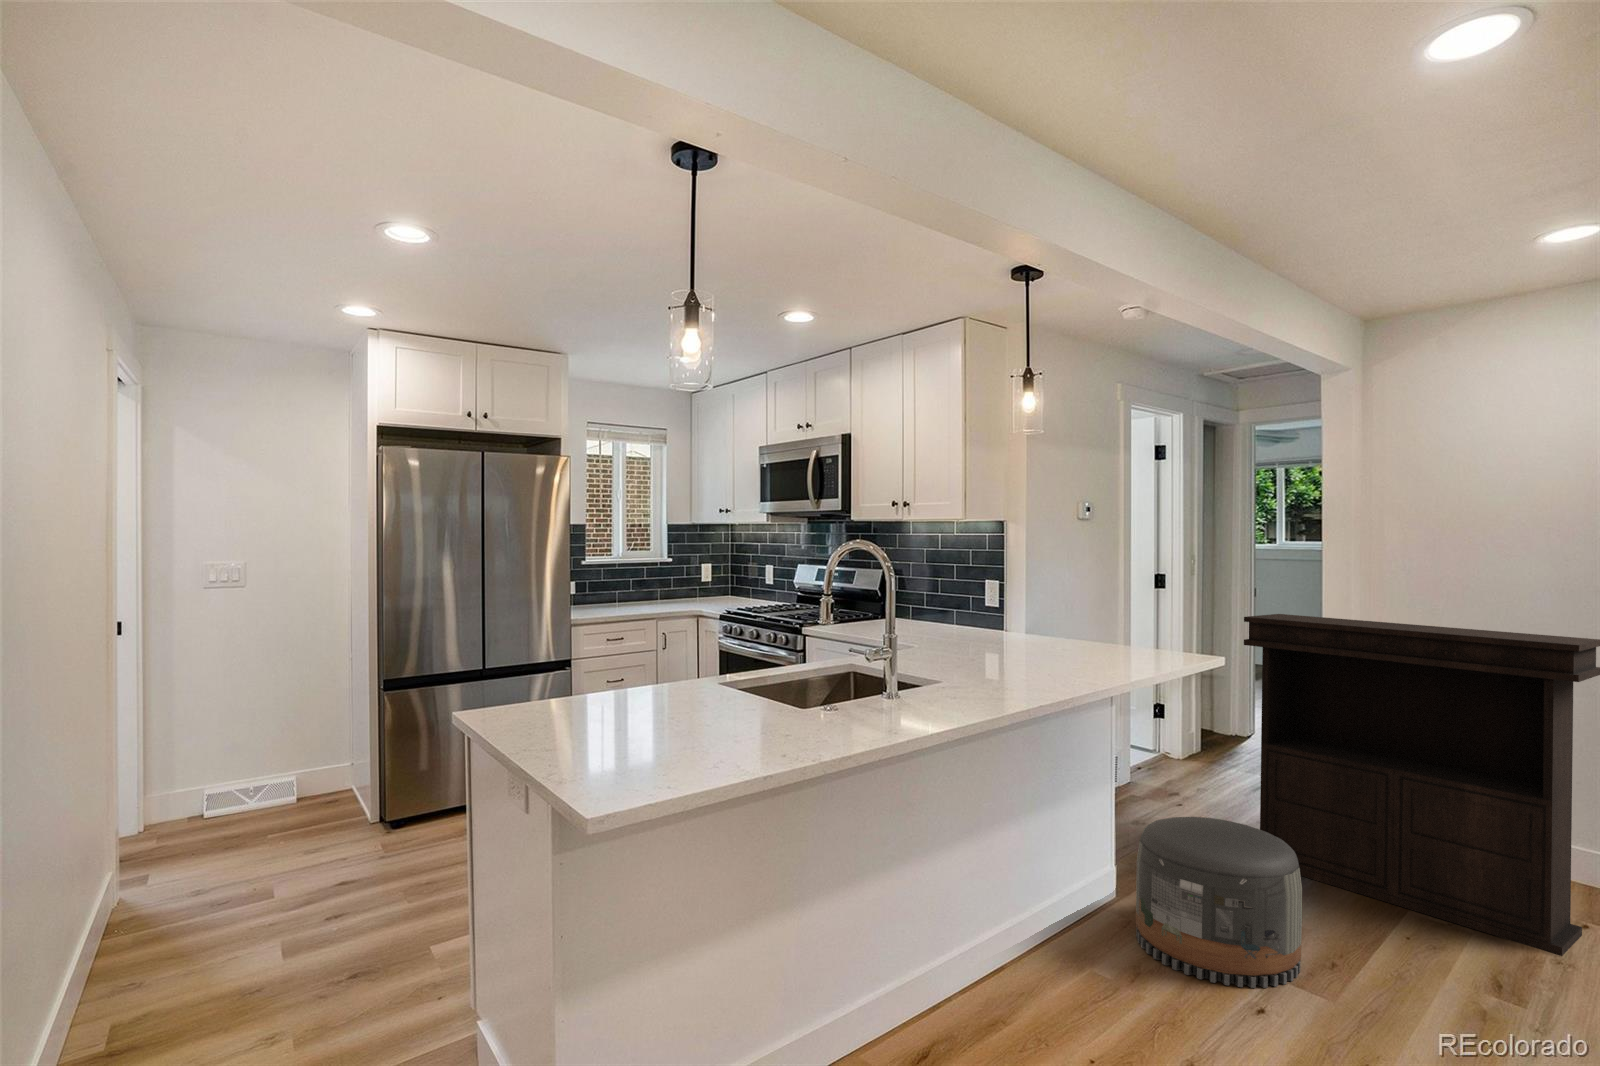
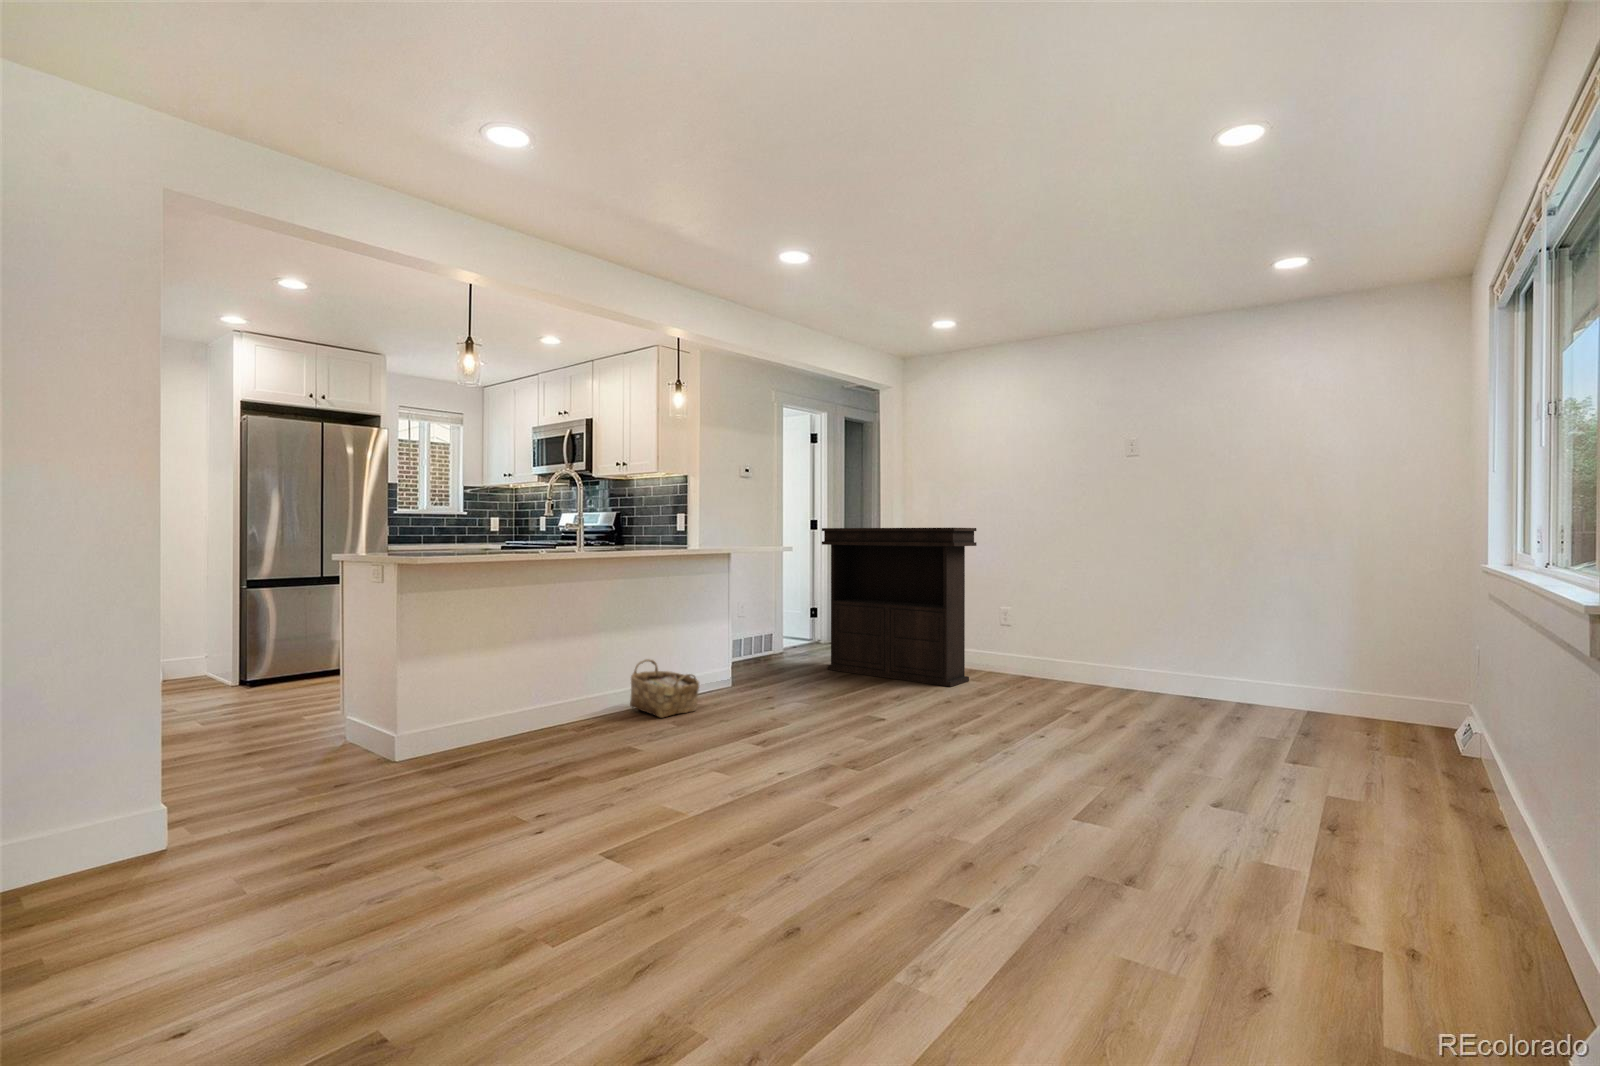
pouf: present [1136,817,1302,988] -> none [739,630,819,704]
woven basket: none [954,875,1089,1013] -> present [630,659,699,718]

